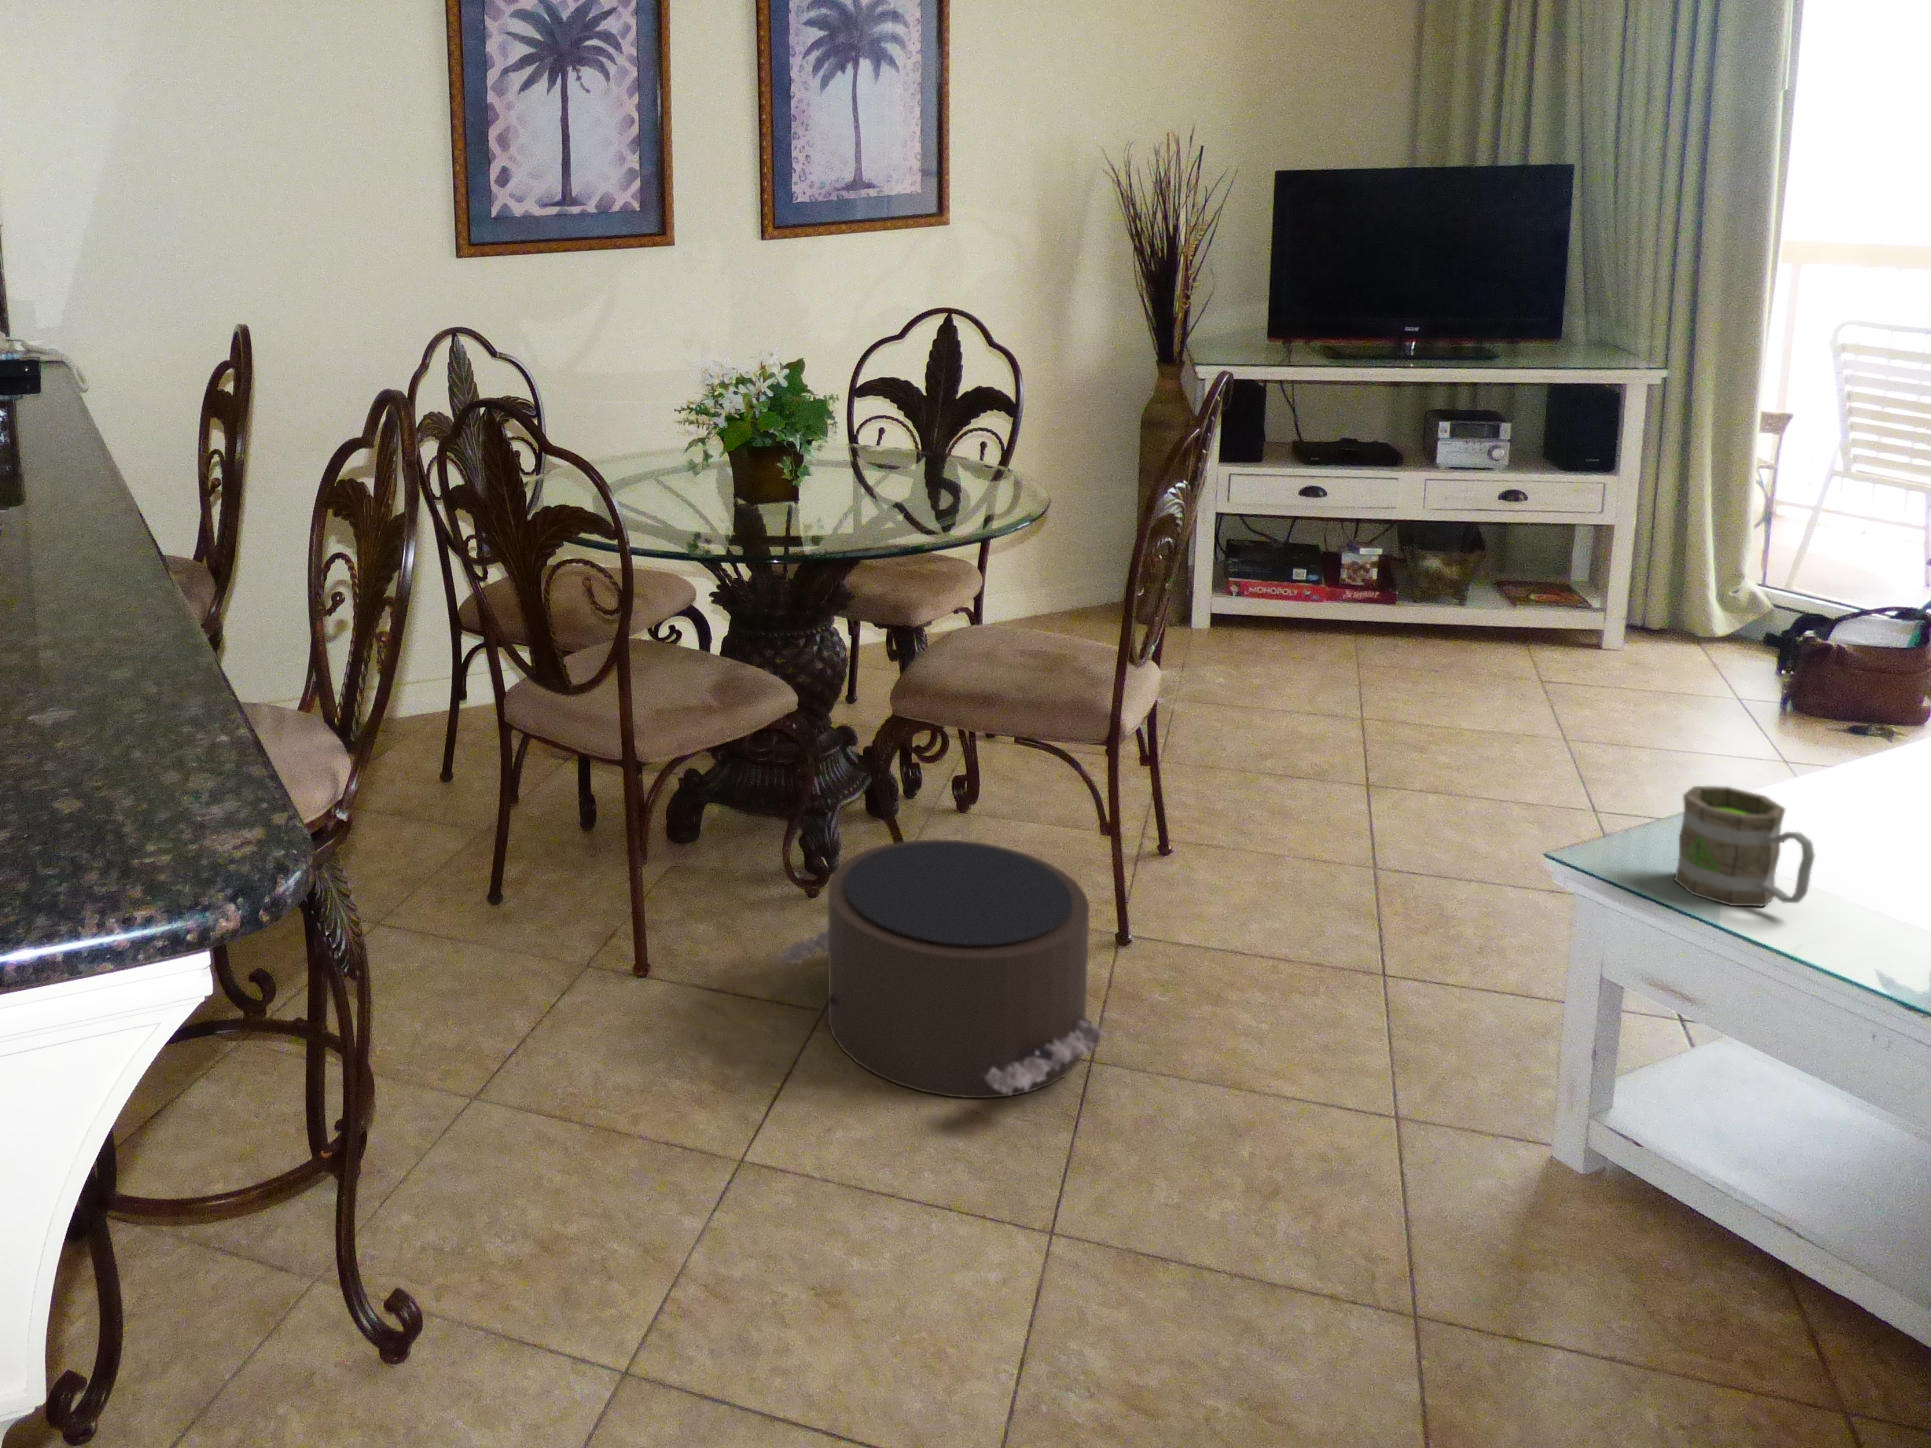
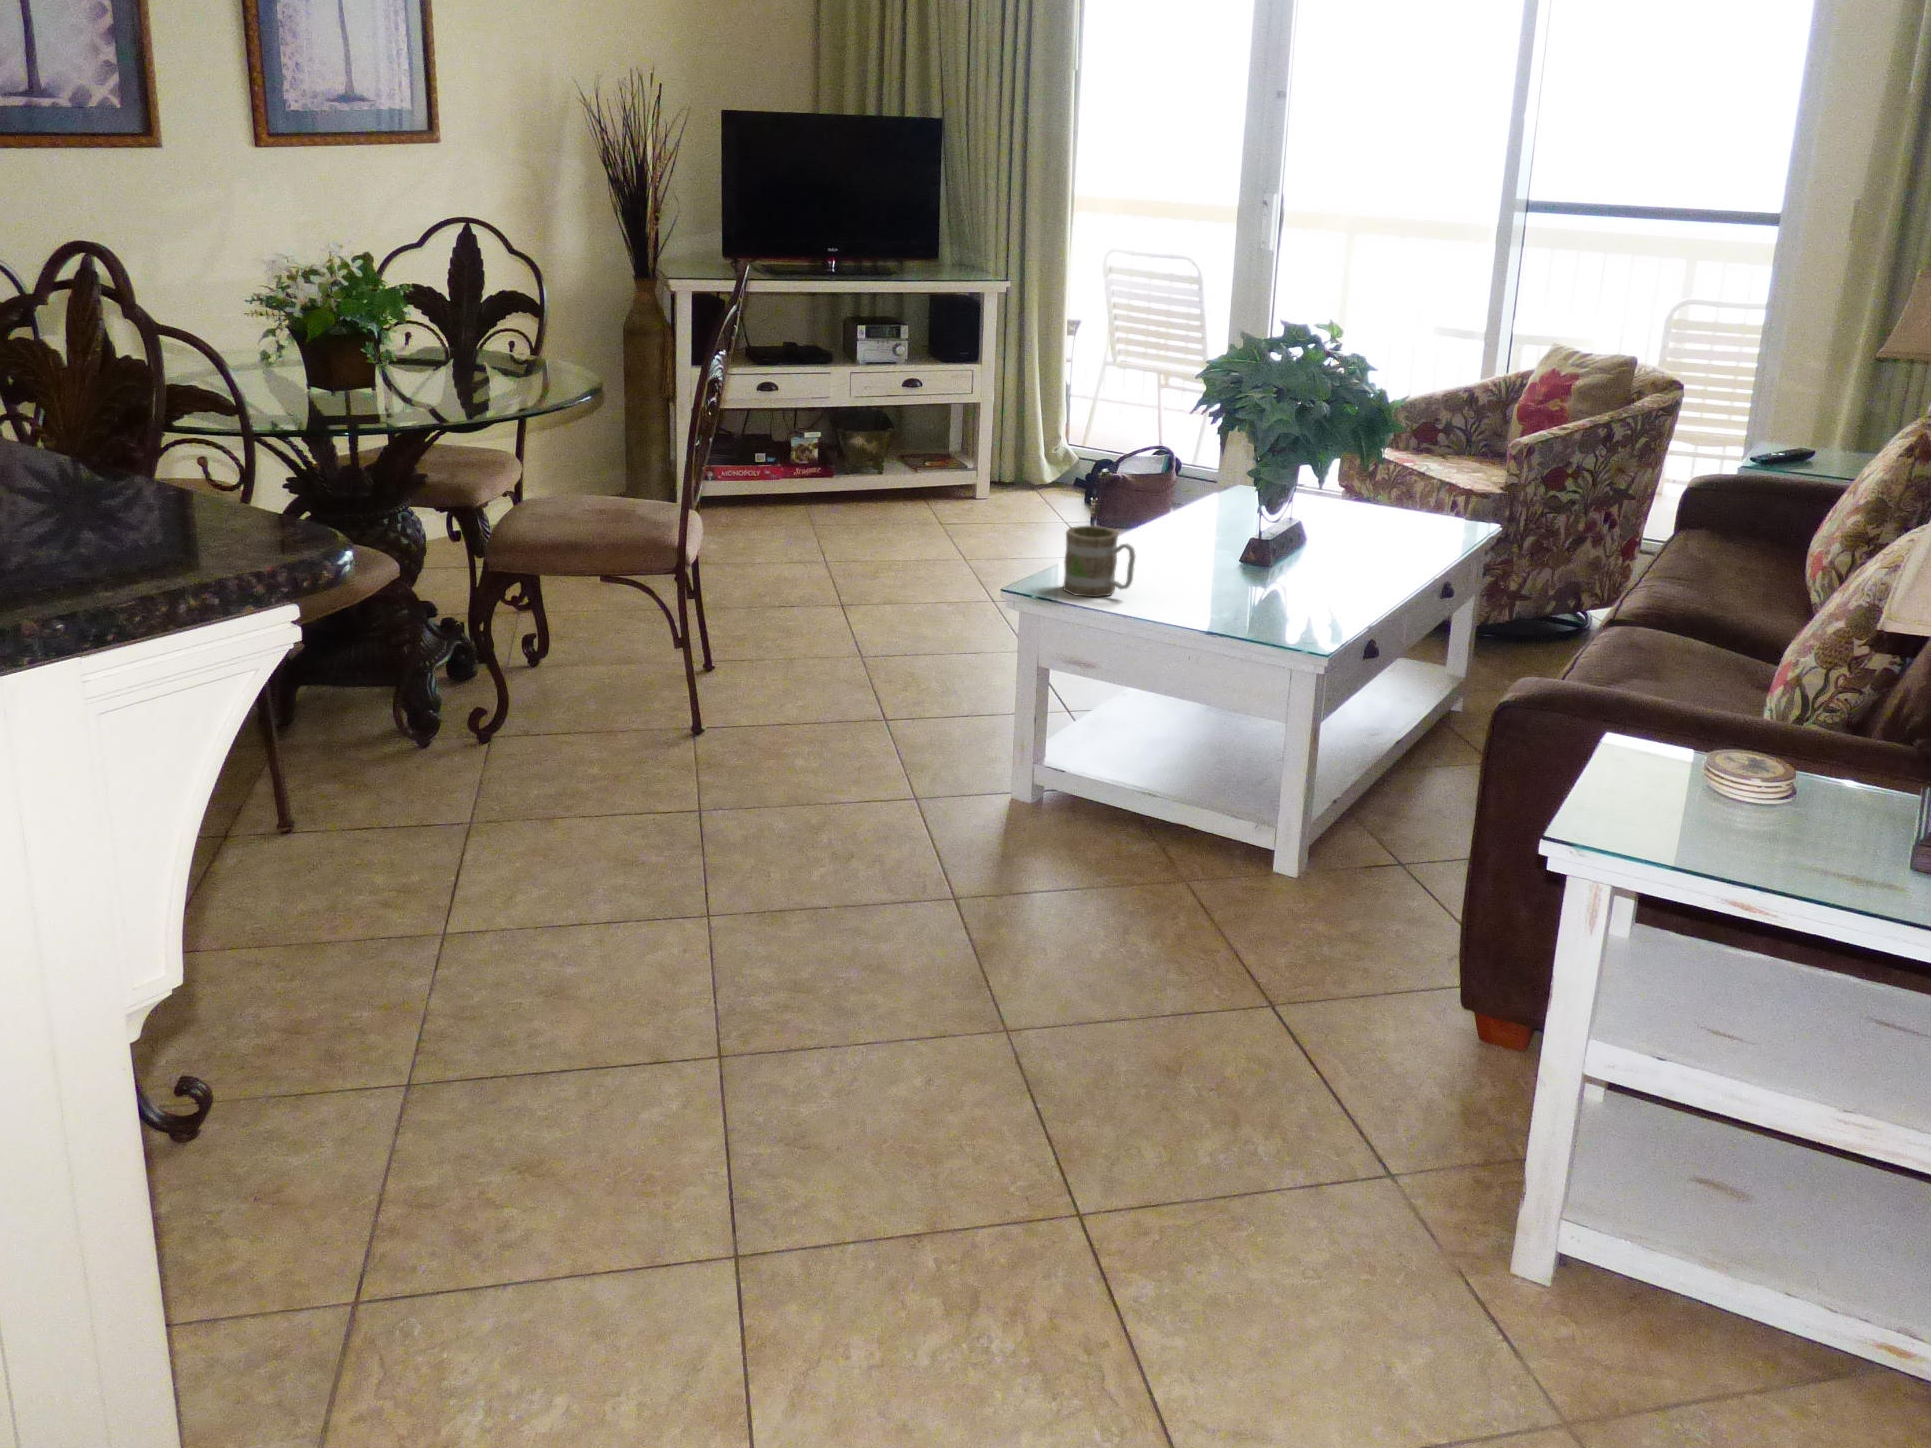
pouf: present [779,839,1110,1098] -> none [422,661,714,851]

